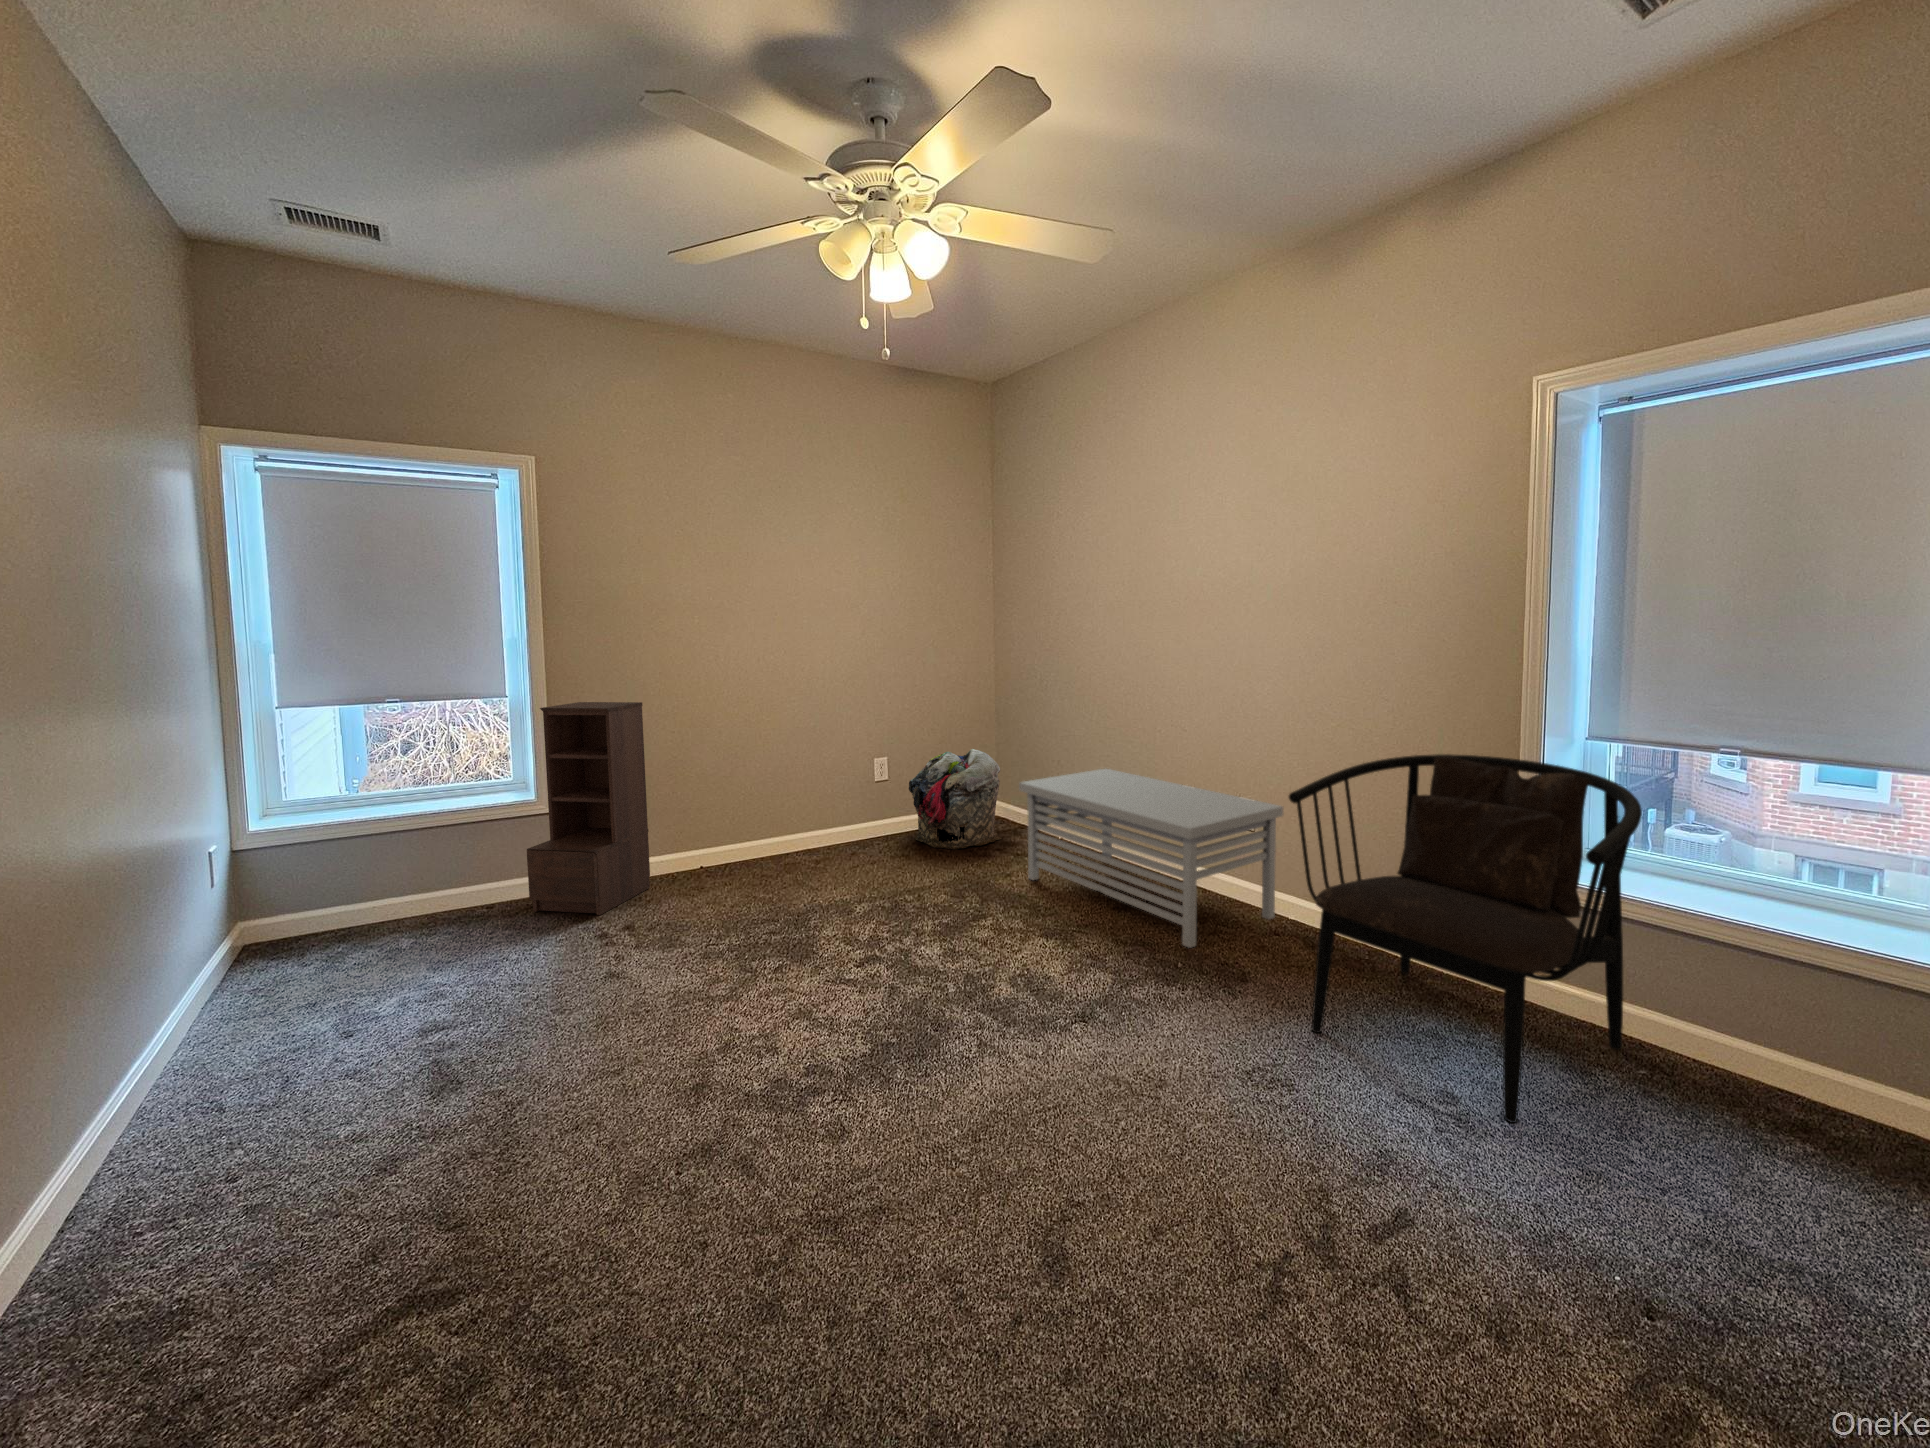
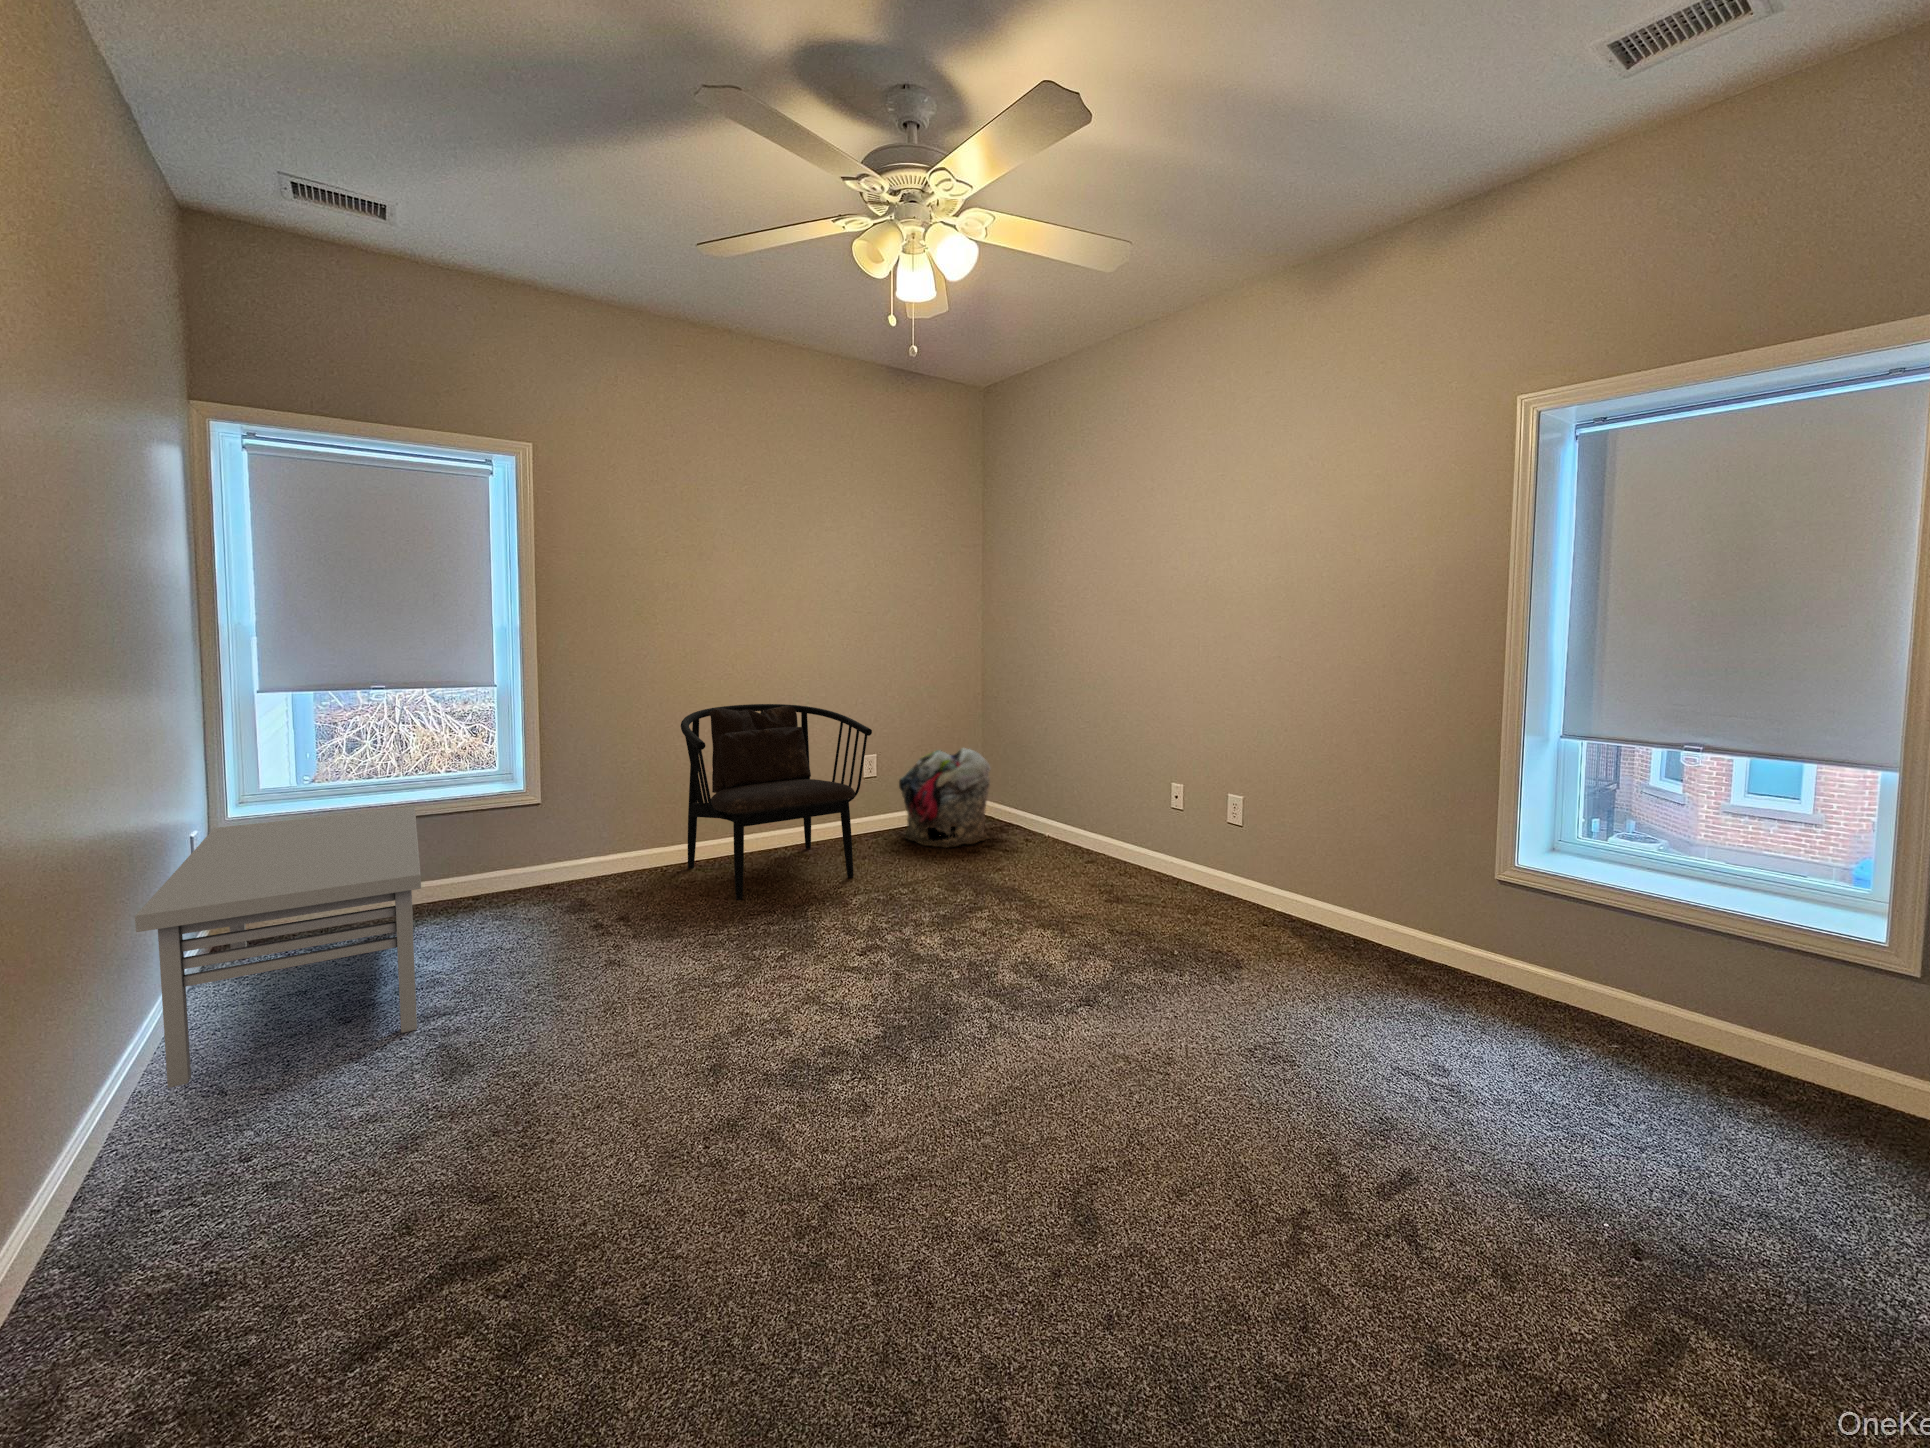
bookshelf: present [527,702,650,915] -> none [513,693,638,909]
armchair: present [1289,754,1642,1123] -> present [681,704,872,900]
storage bench: present [1019,769,1283,948] -> present [135,807,421,1088]

